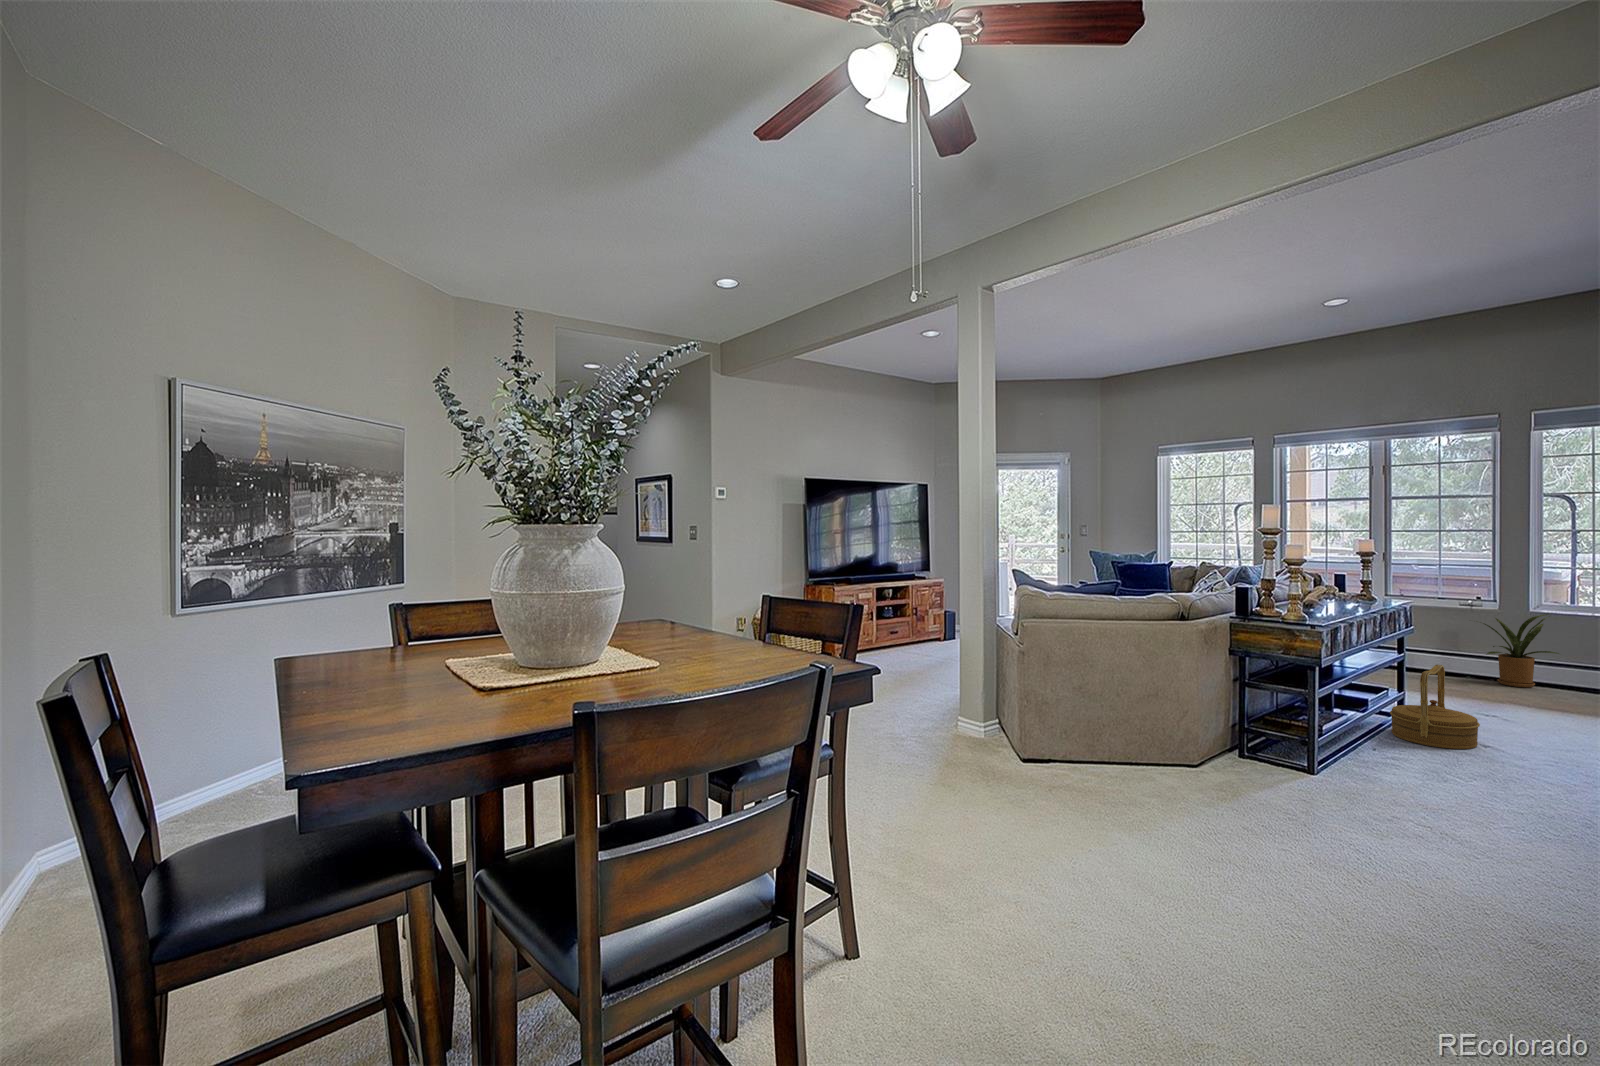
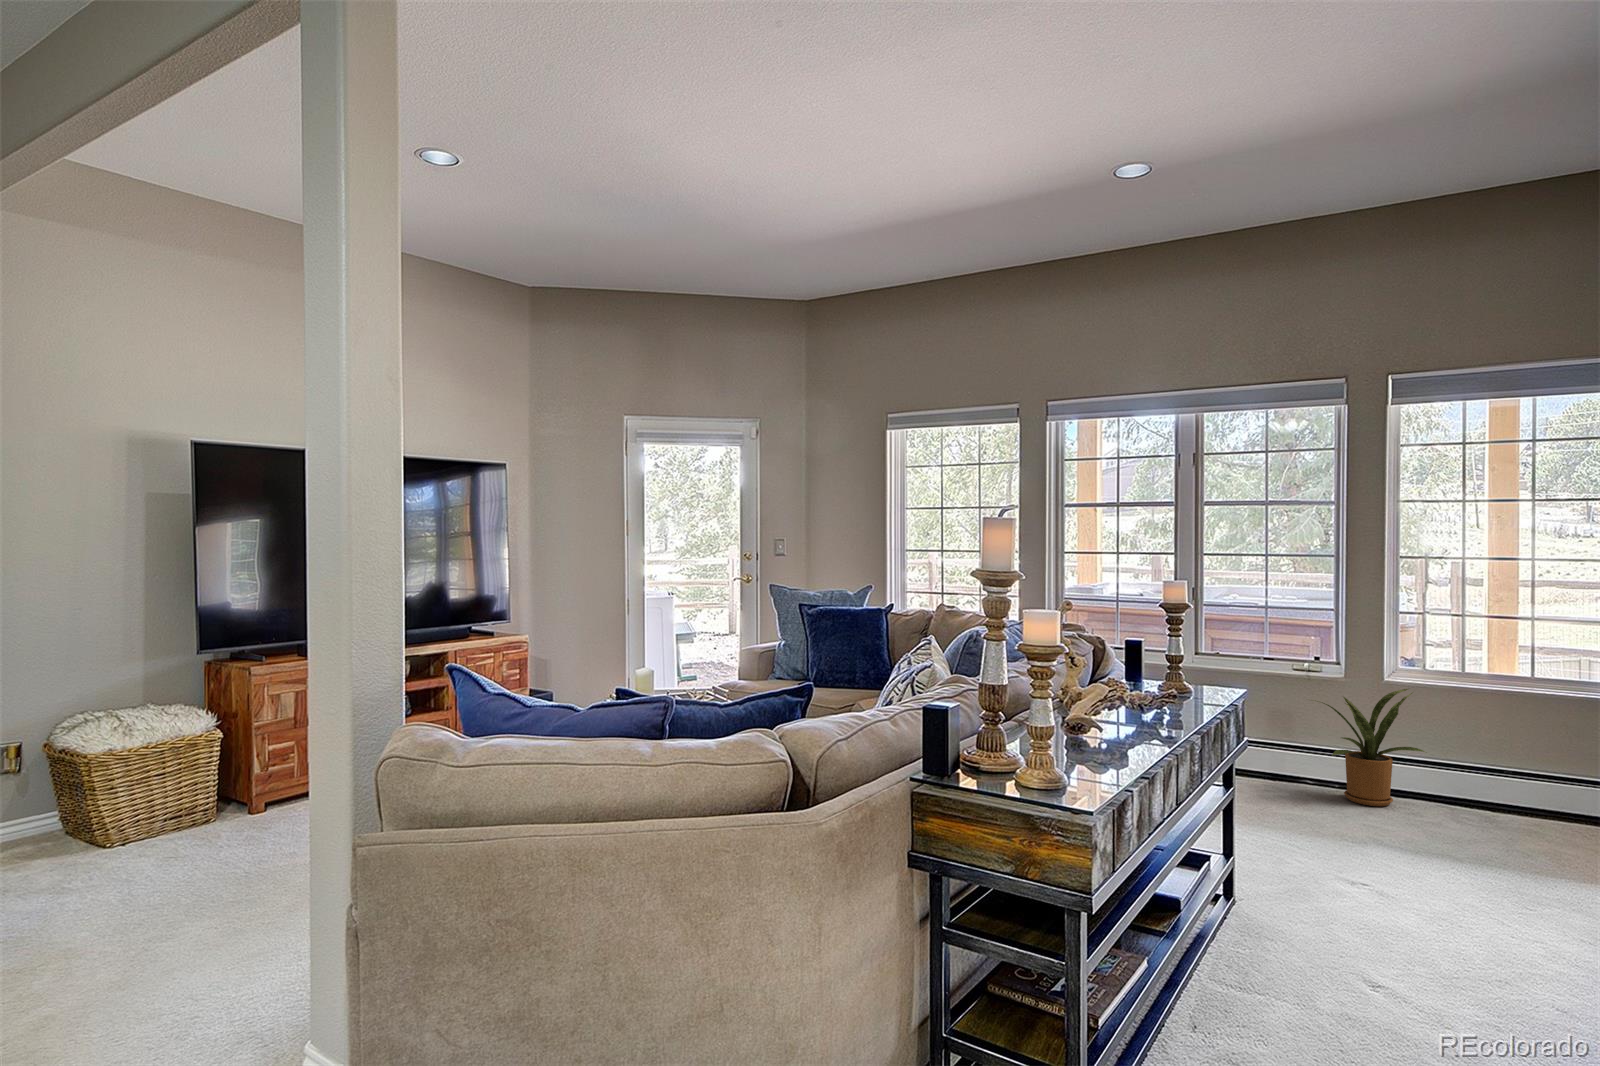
woven basket: present [1390,665,1480,749] -> none [1217,823,1367,1013]

